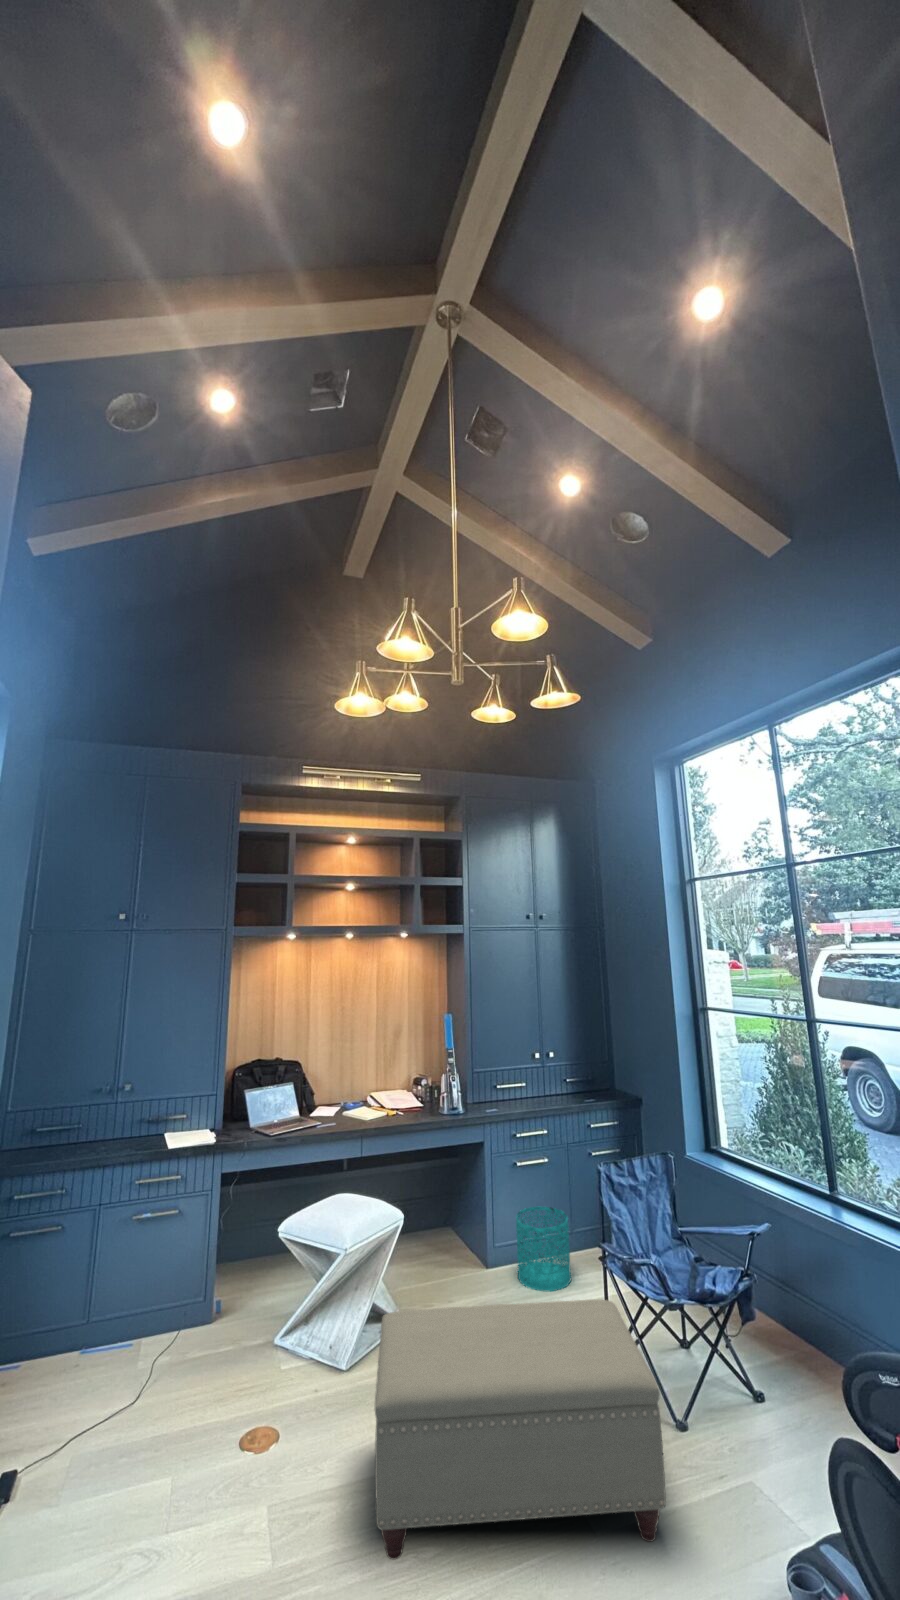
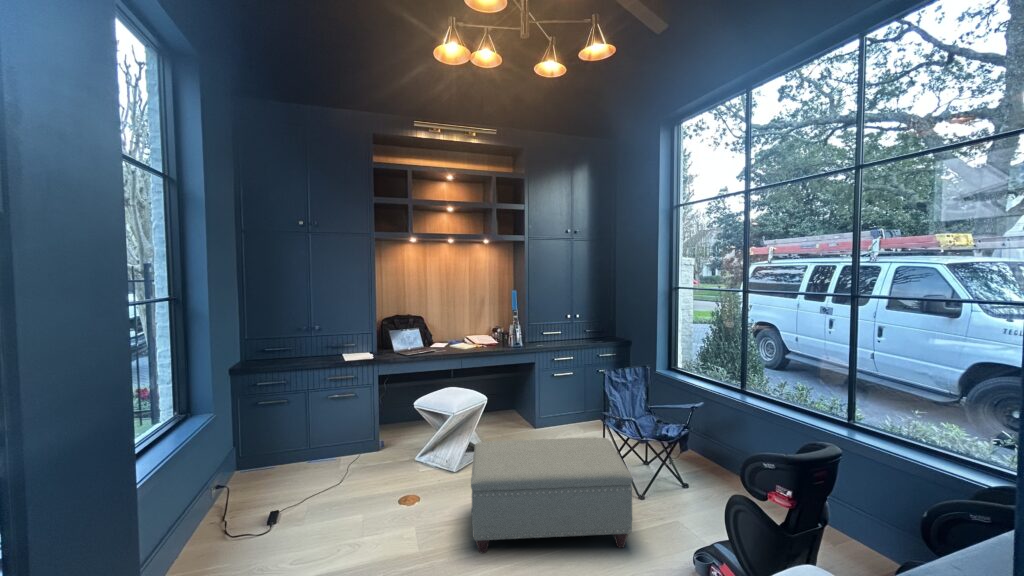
wastebasket: present [516,1206,571,1291] -> none [553,397,584,439]

